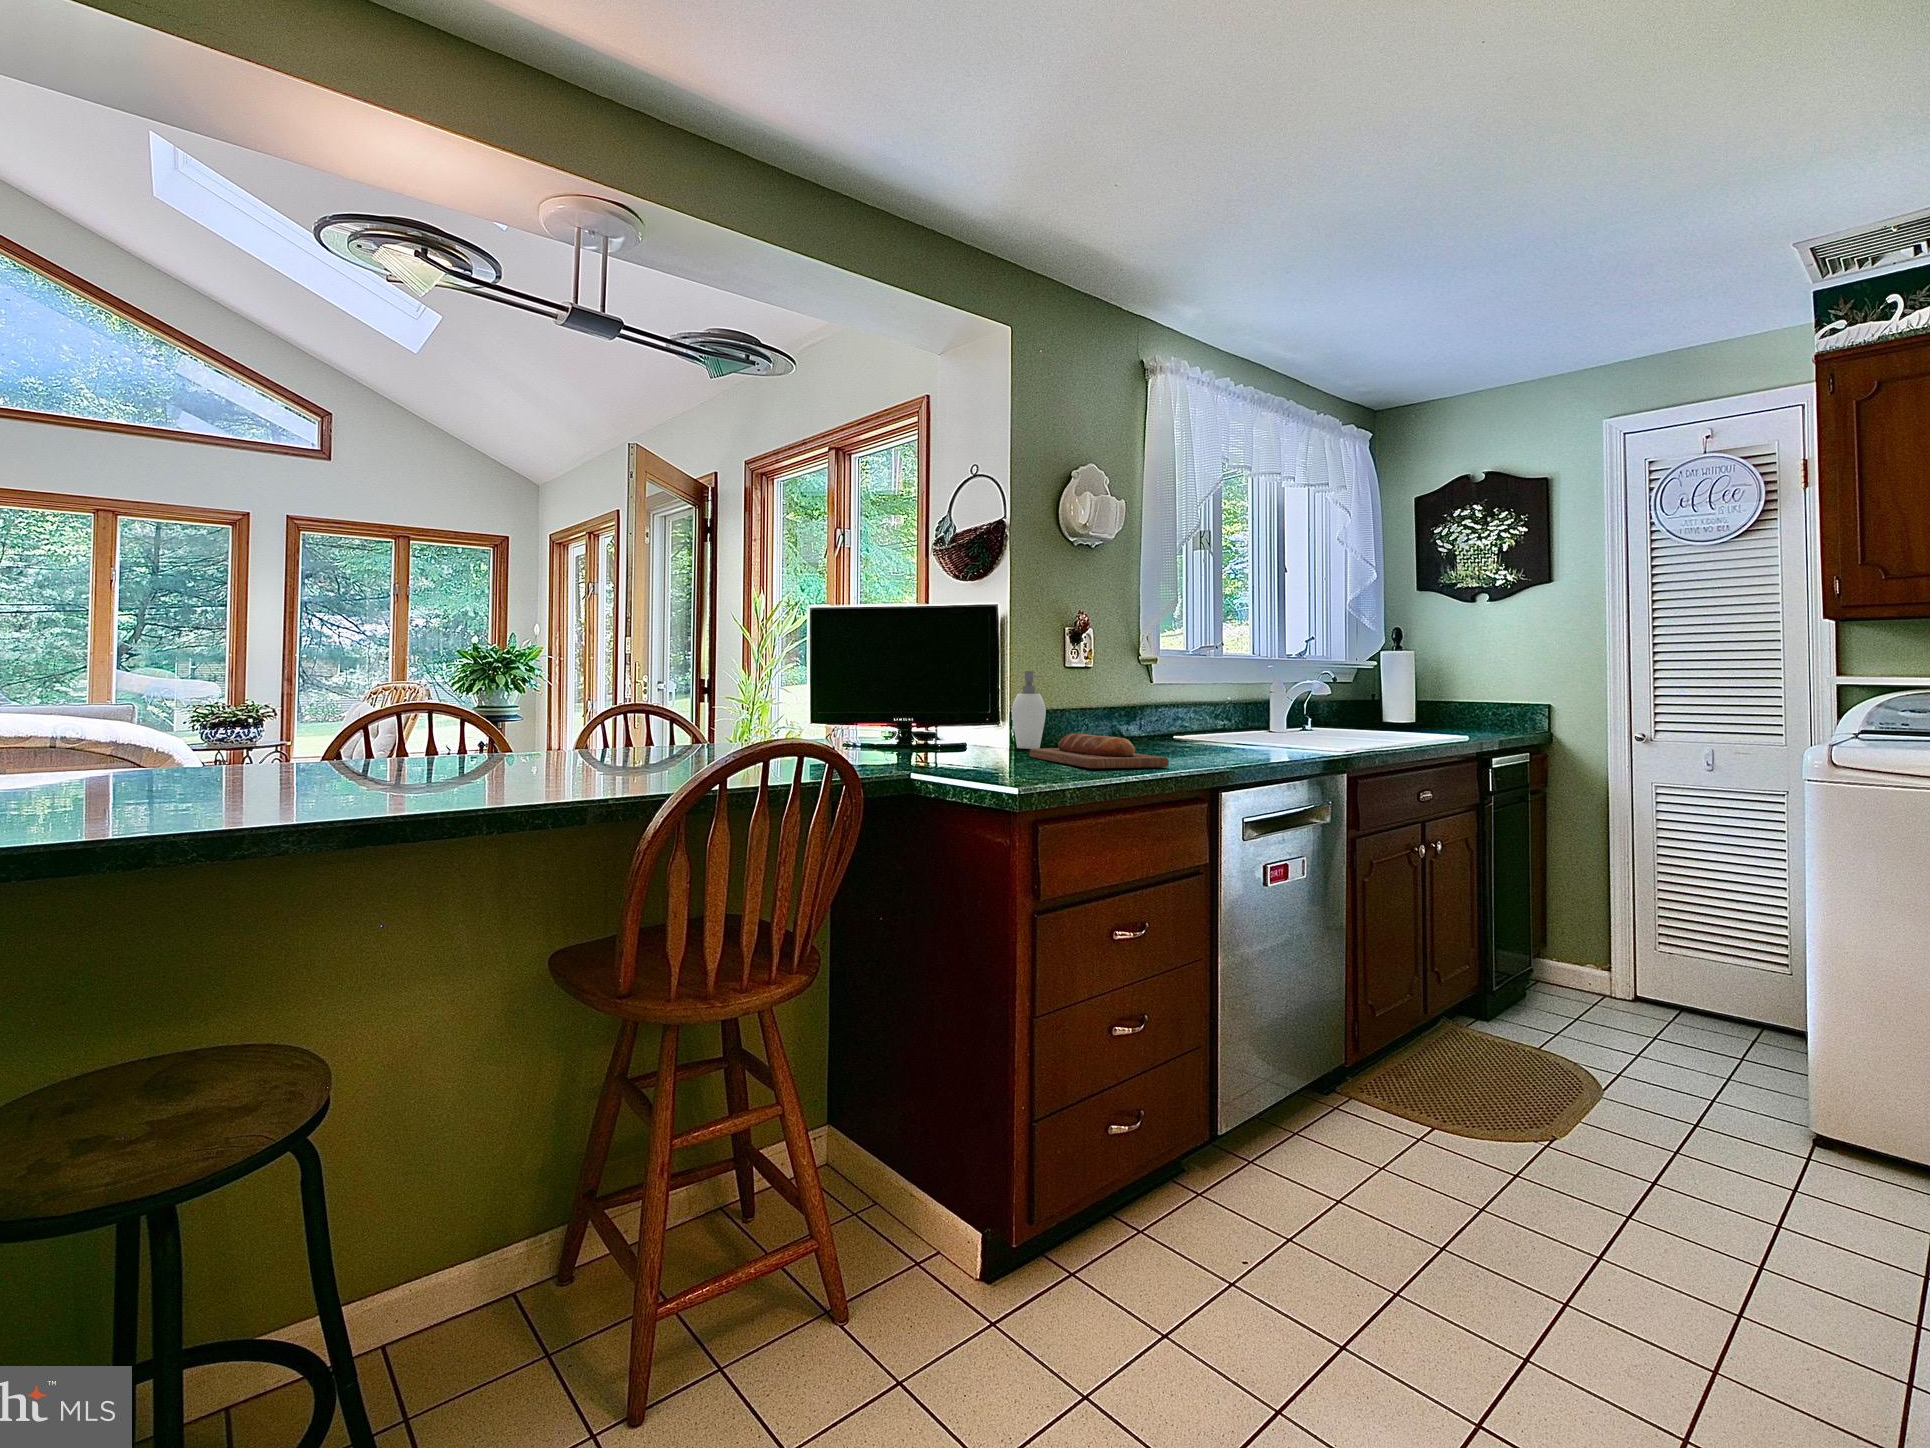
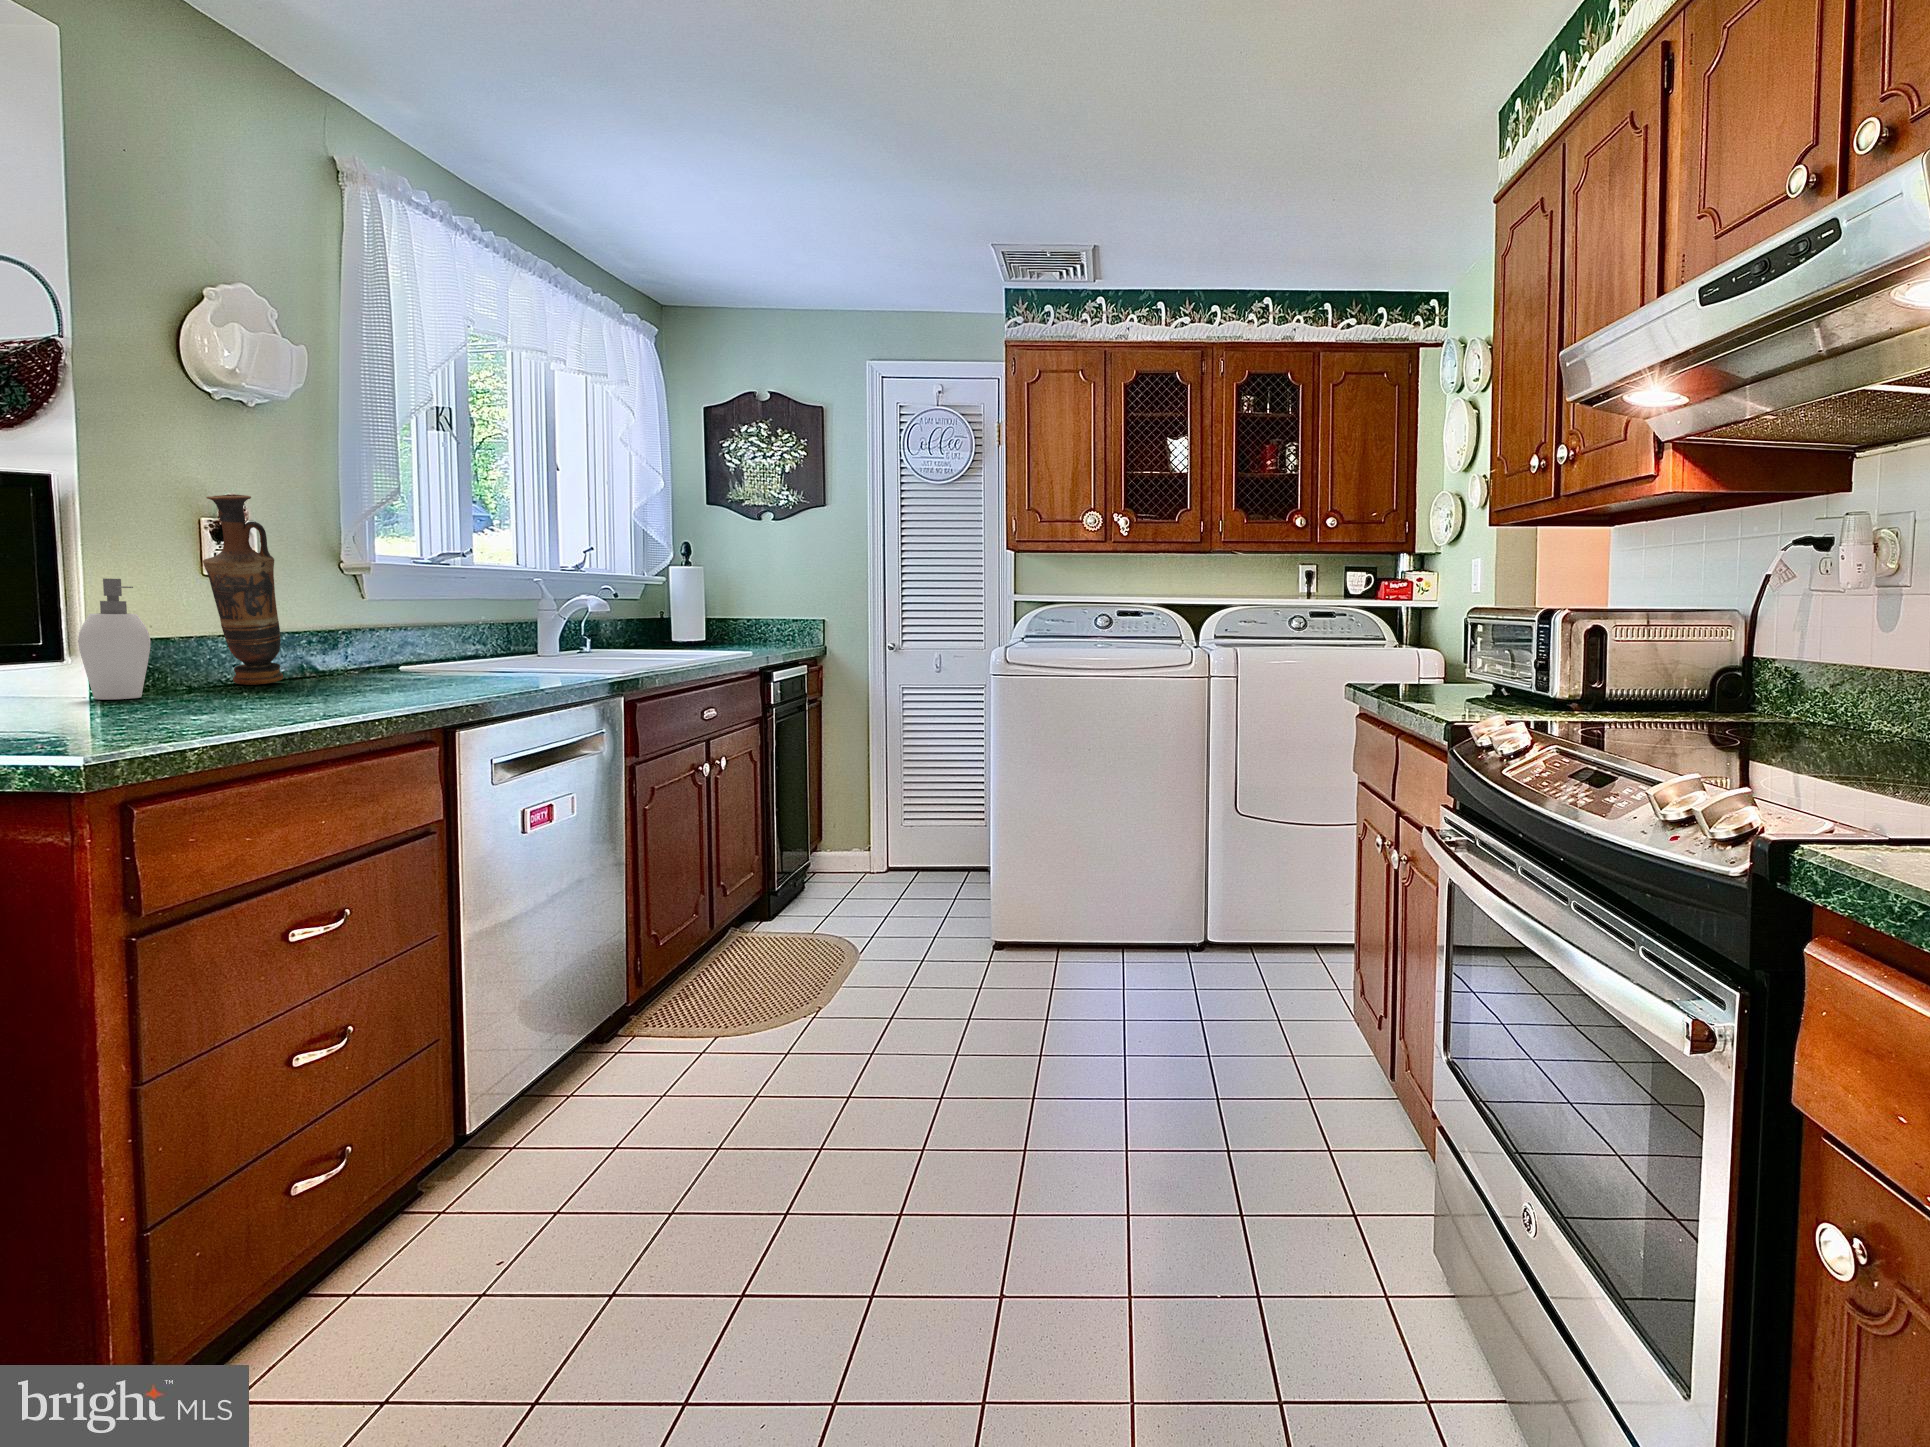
vase: none [1068,612,1108,744] -> present [203,494,283,685]
bread loaf: present [1030,733,1169,768] -> none [98,676,341,731]

